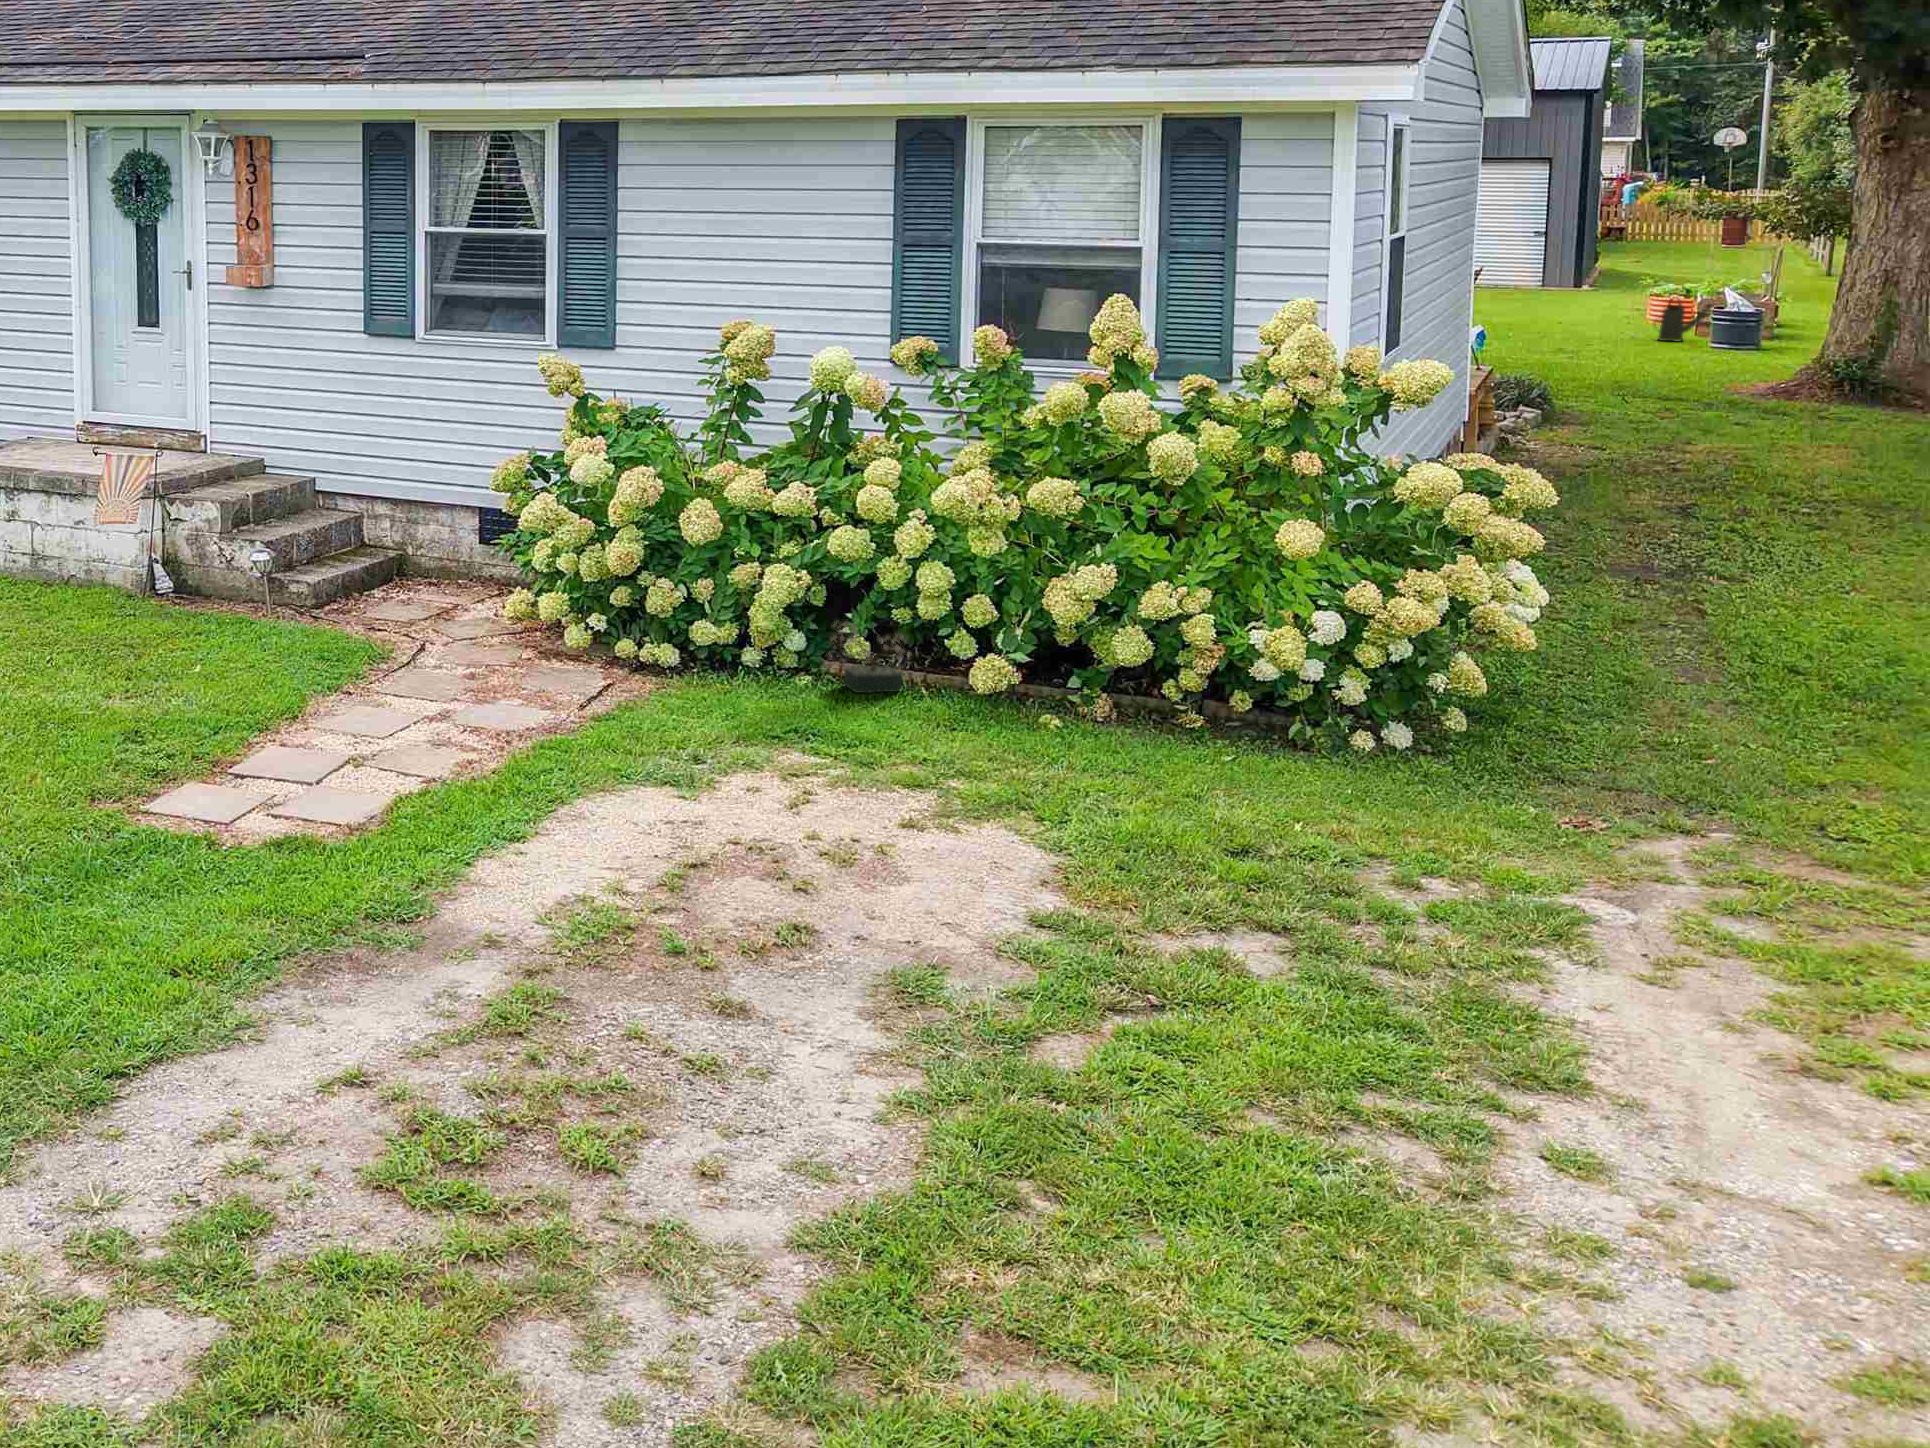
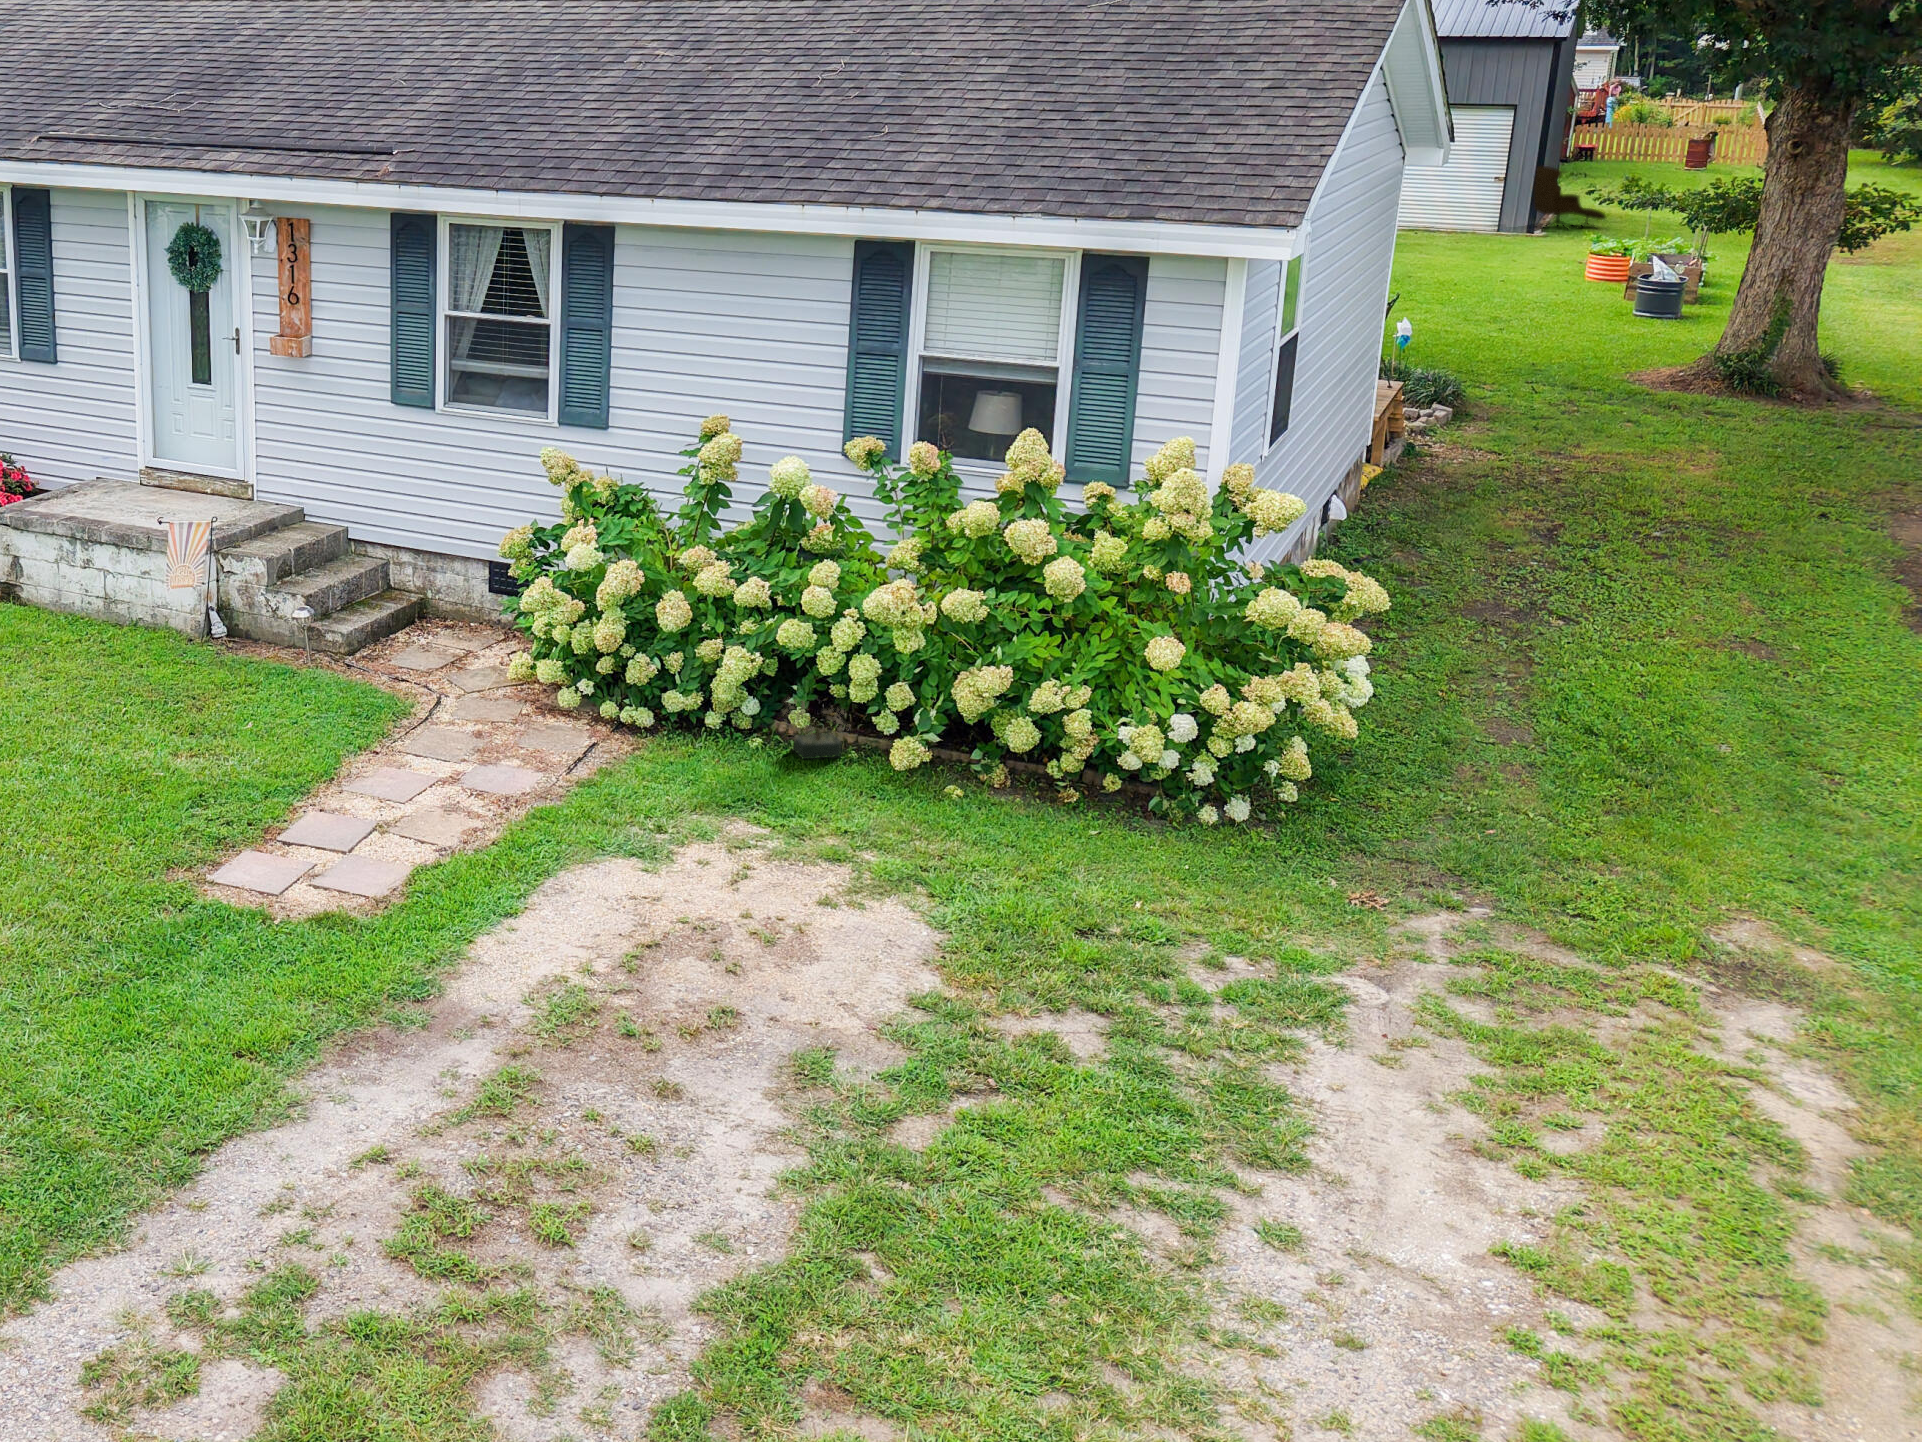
lounge chair: none [1558,212,1639,278] -> present [1534,166,1606,228]
watering can: present [1658,298,1711,342] -> none [1598,274,1653,317]

